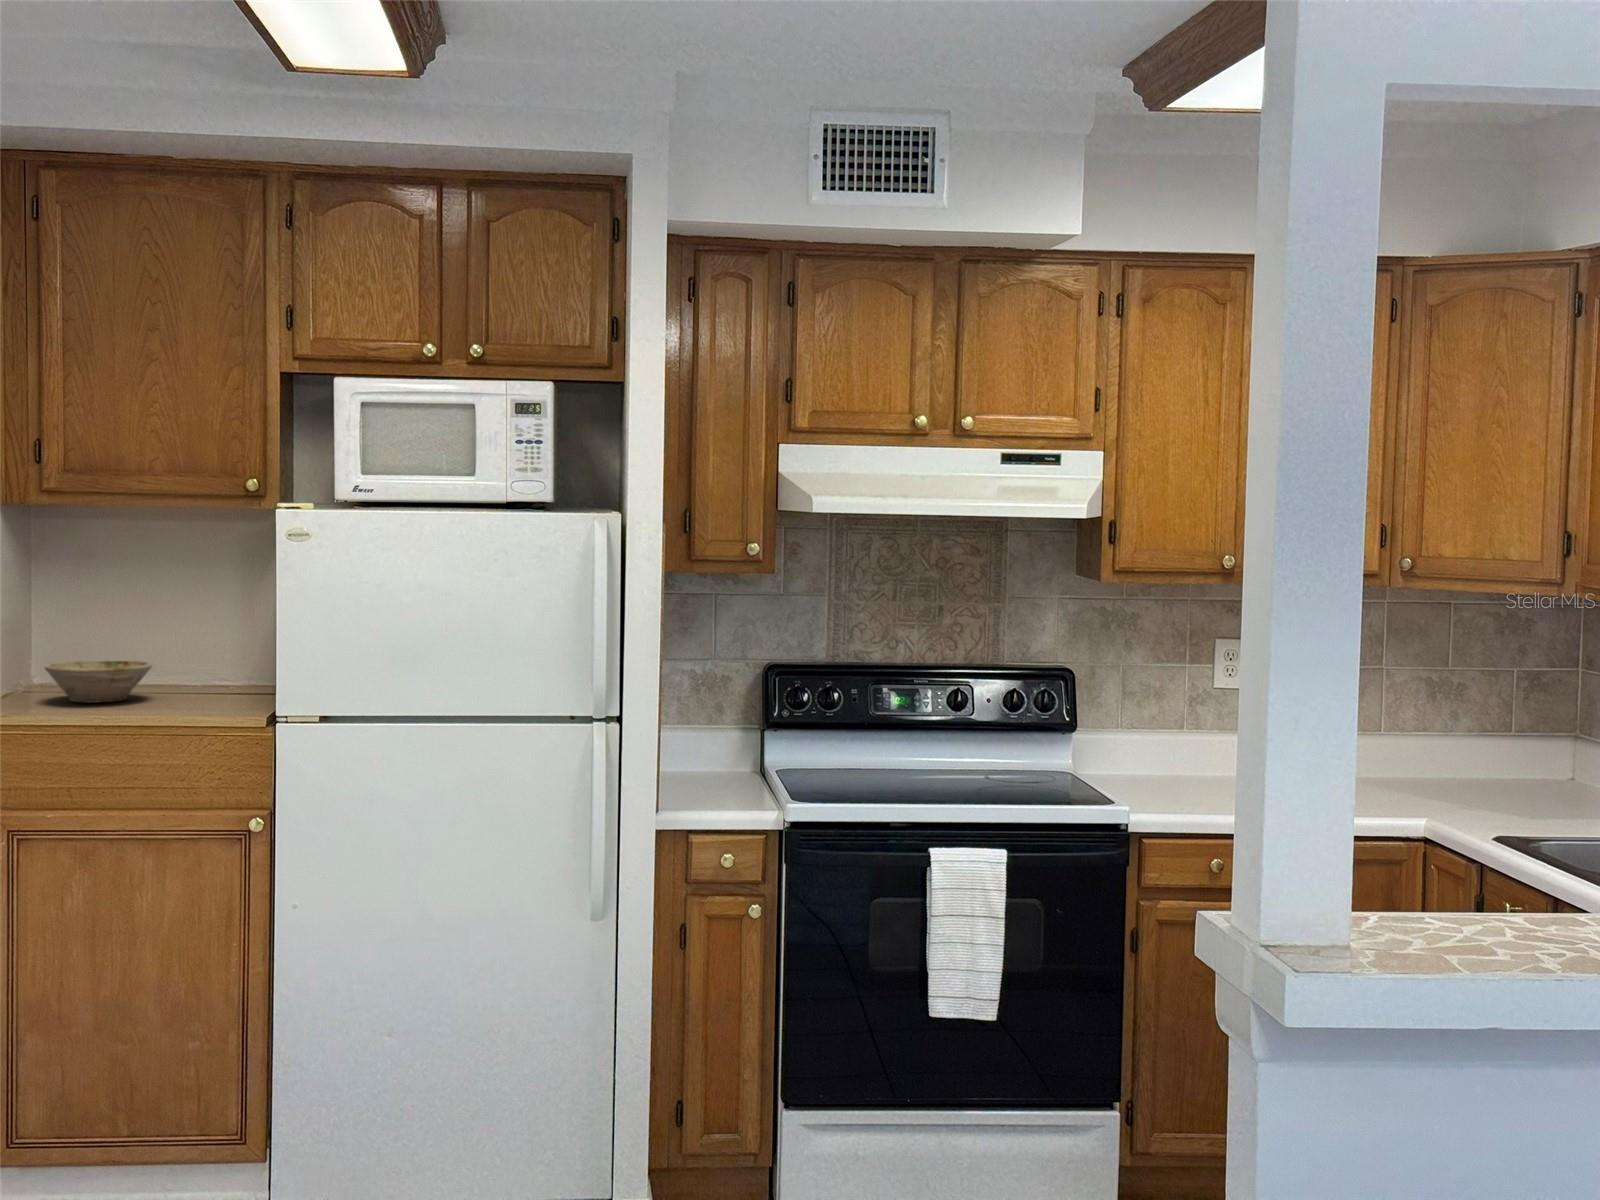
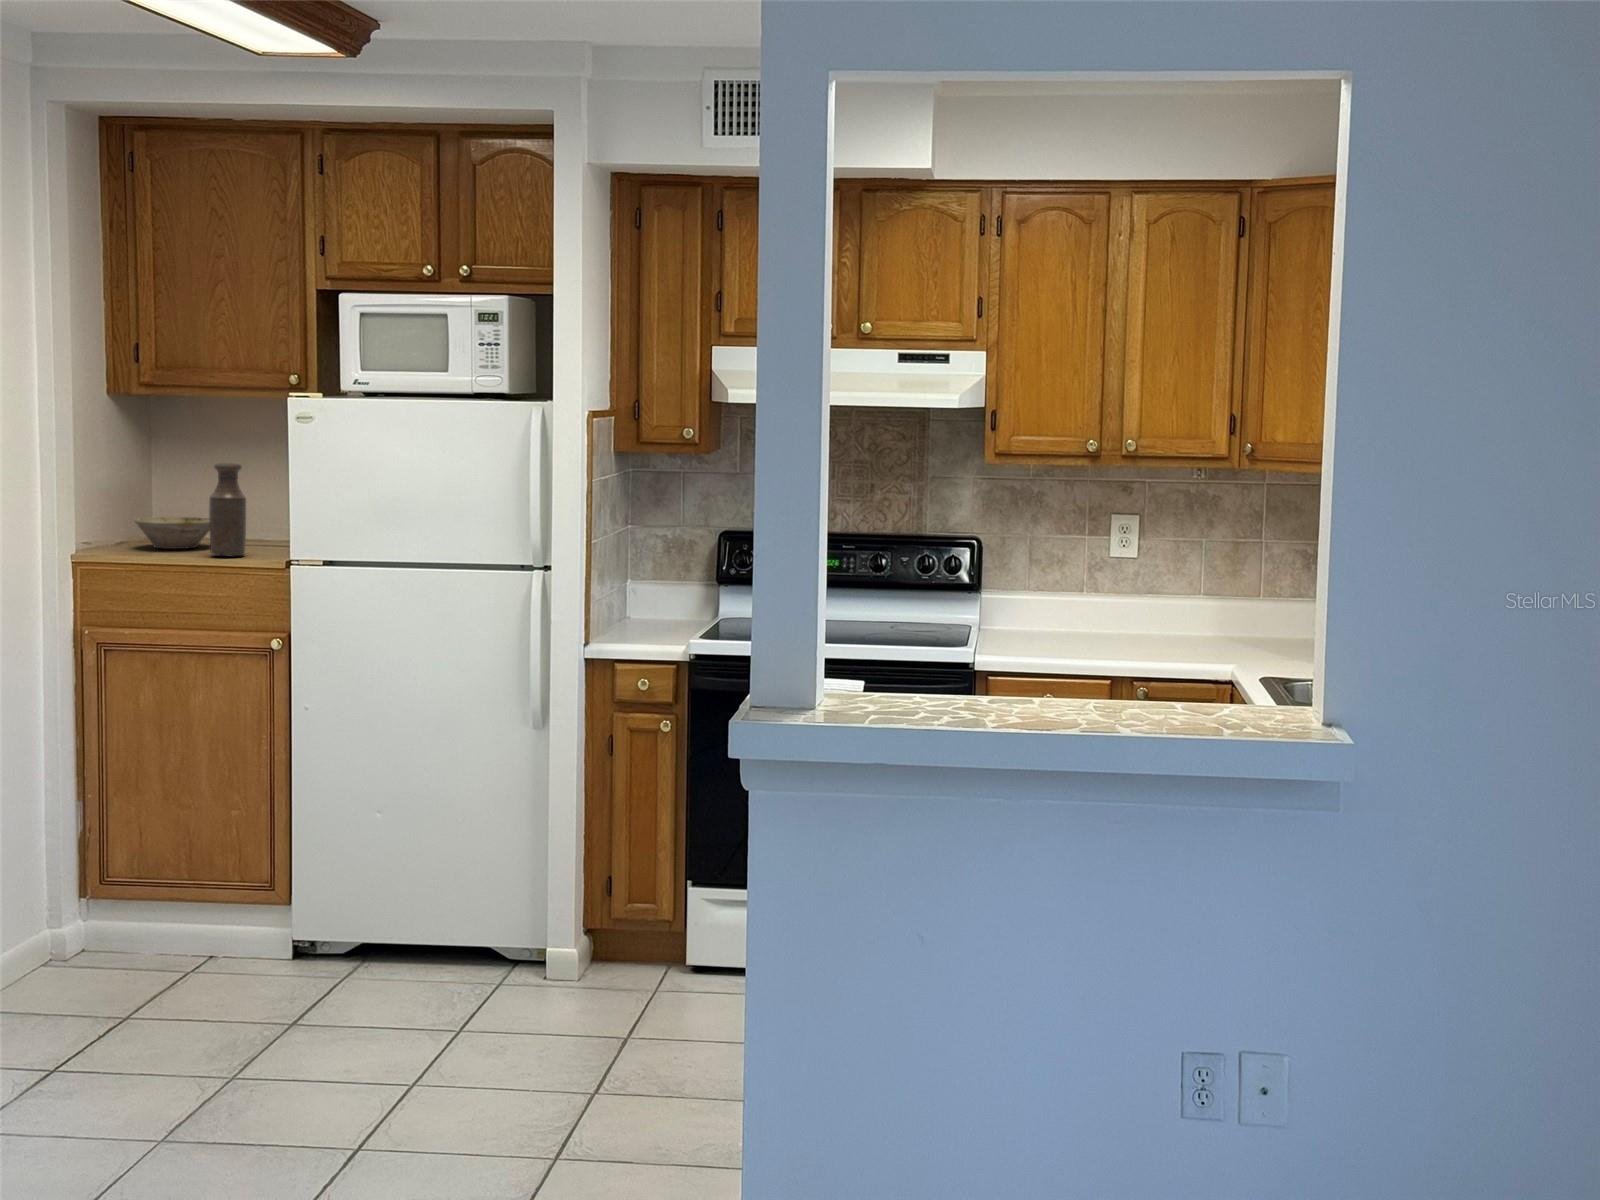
bottle: none [155,594,202,713] -> present [209,464,246,557]

